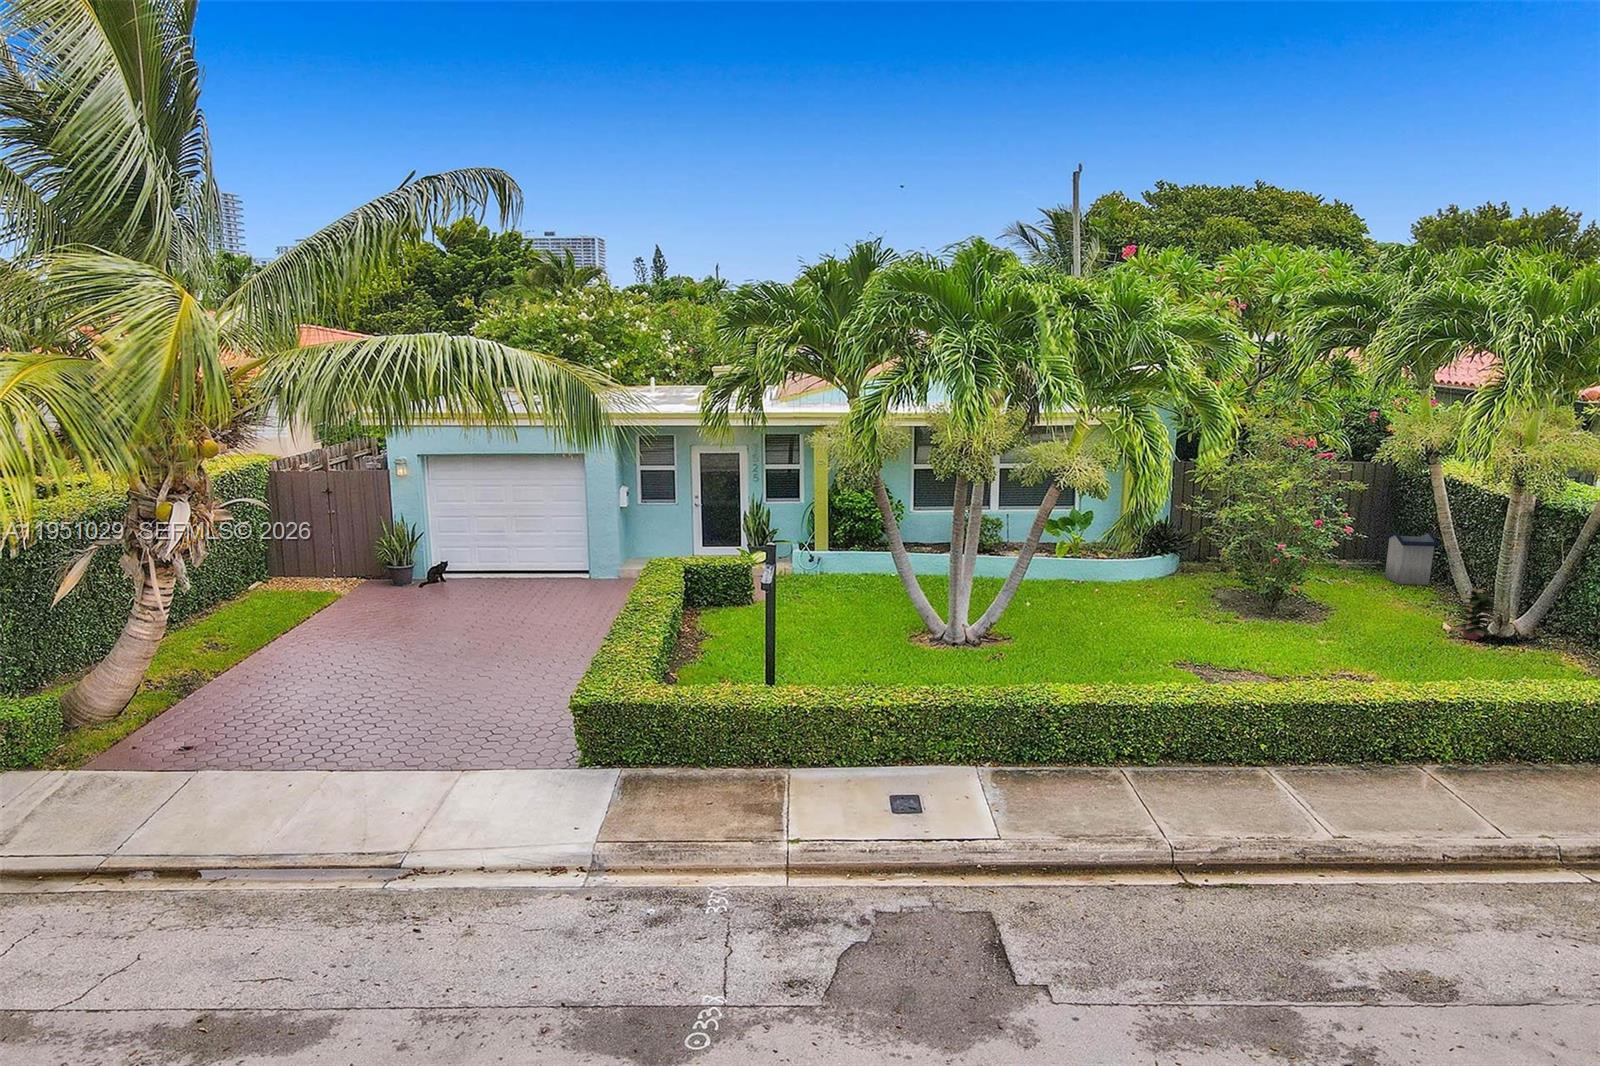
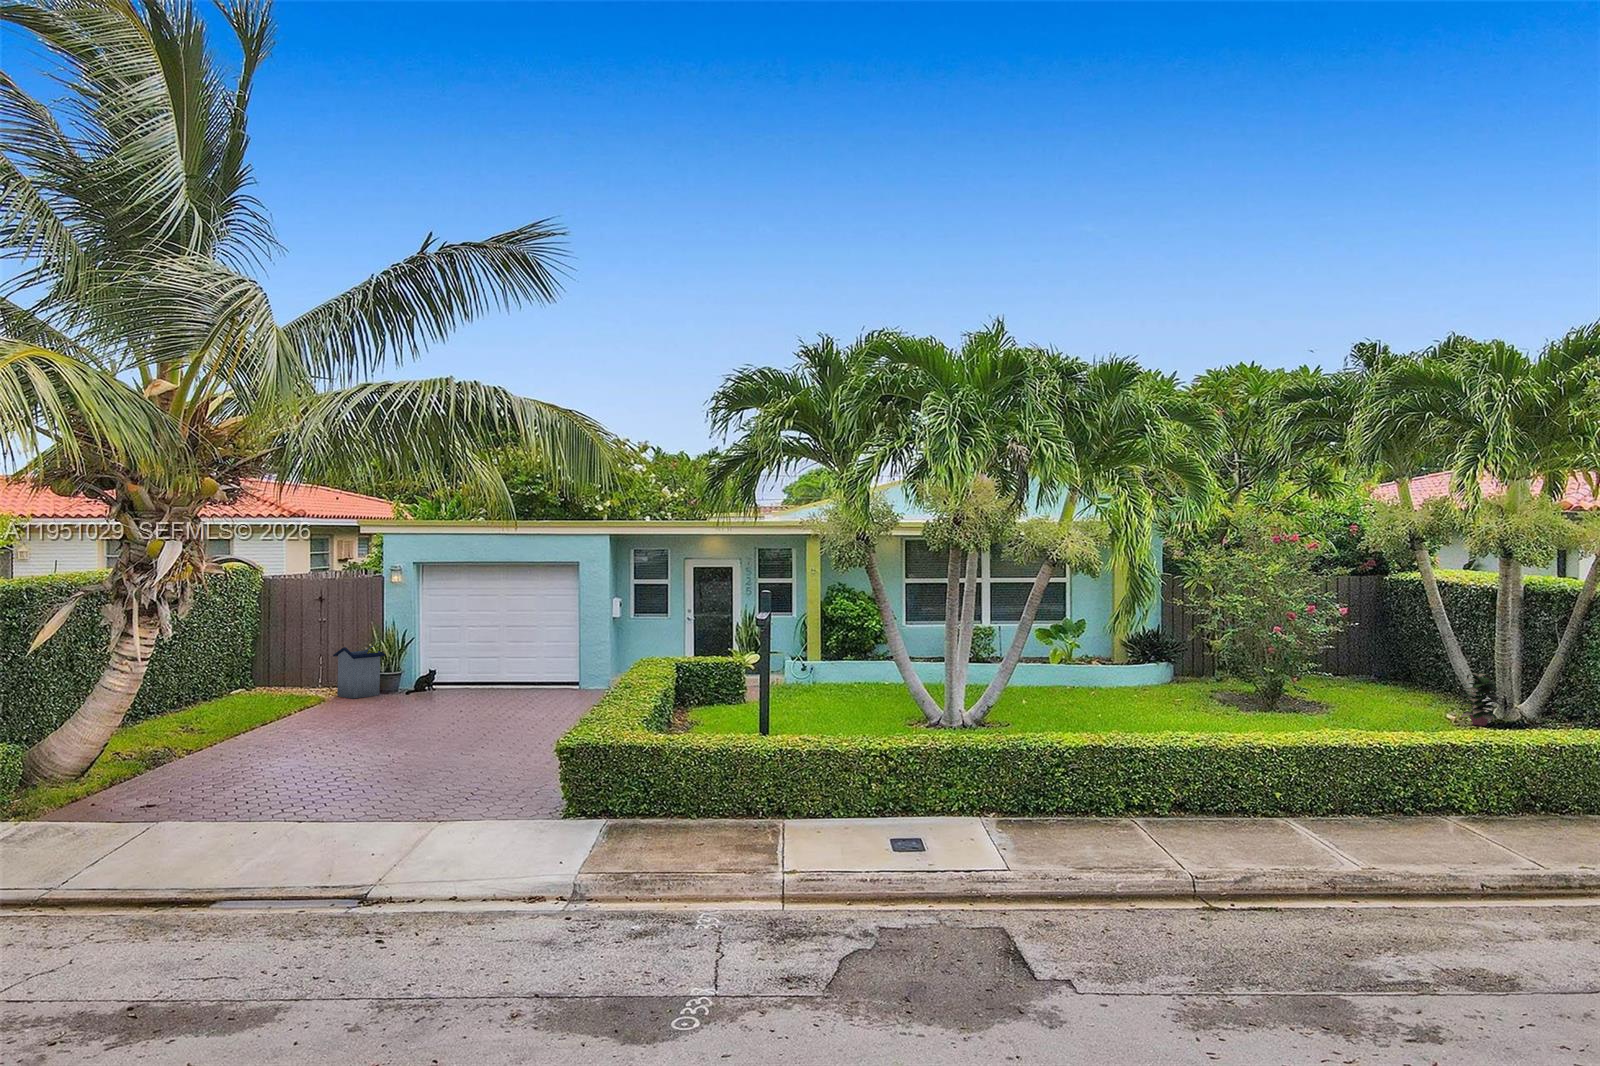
trash can: present [1384,532,1440,585] -> present [333,645,385,699]

